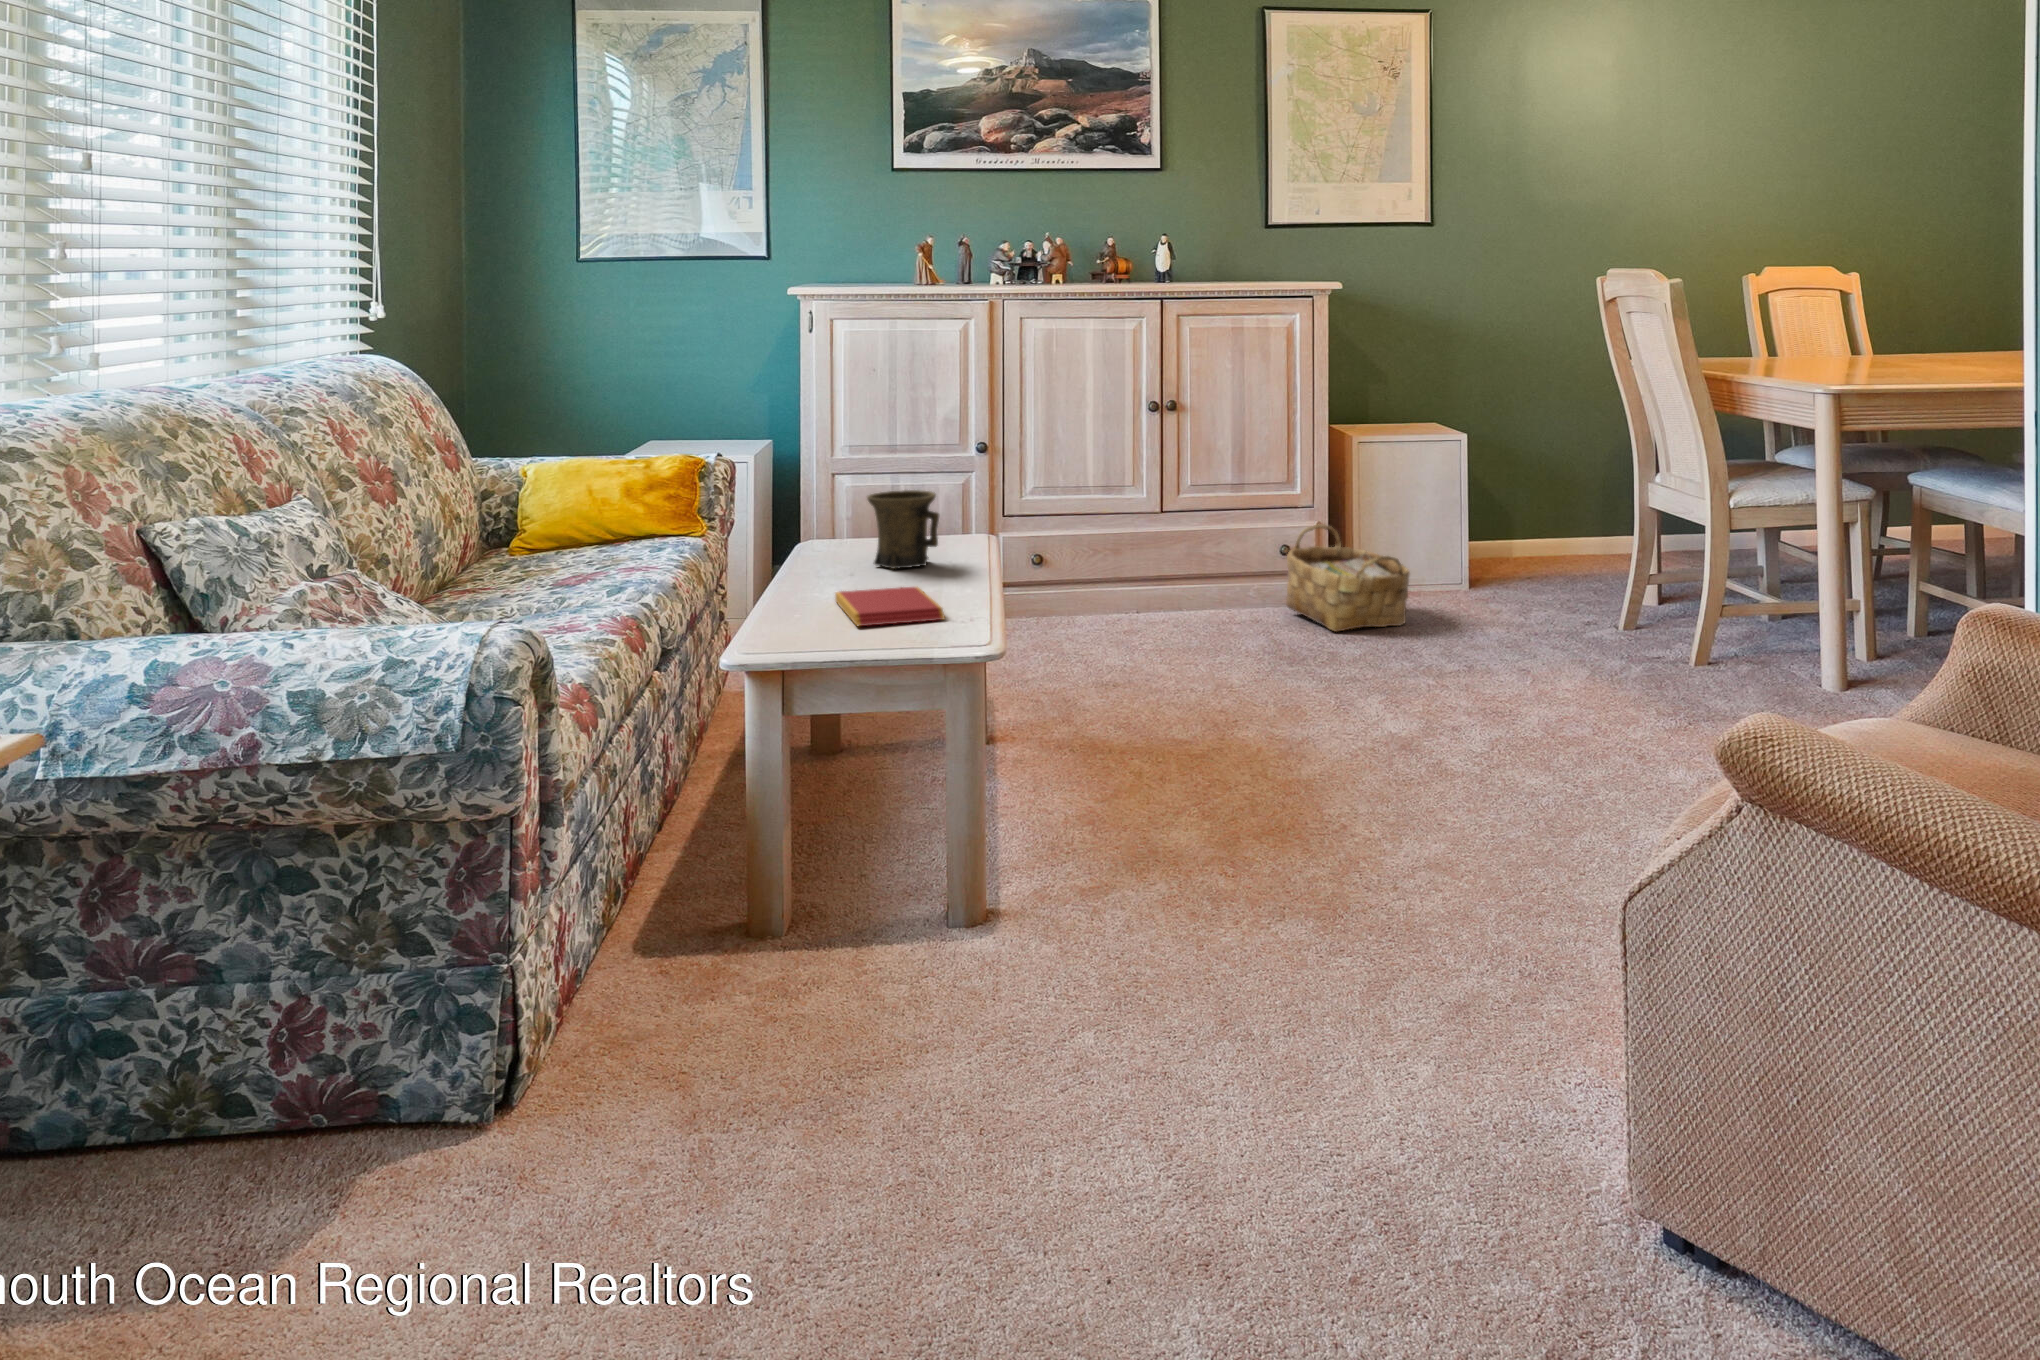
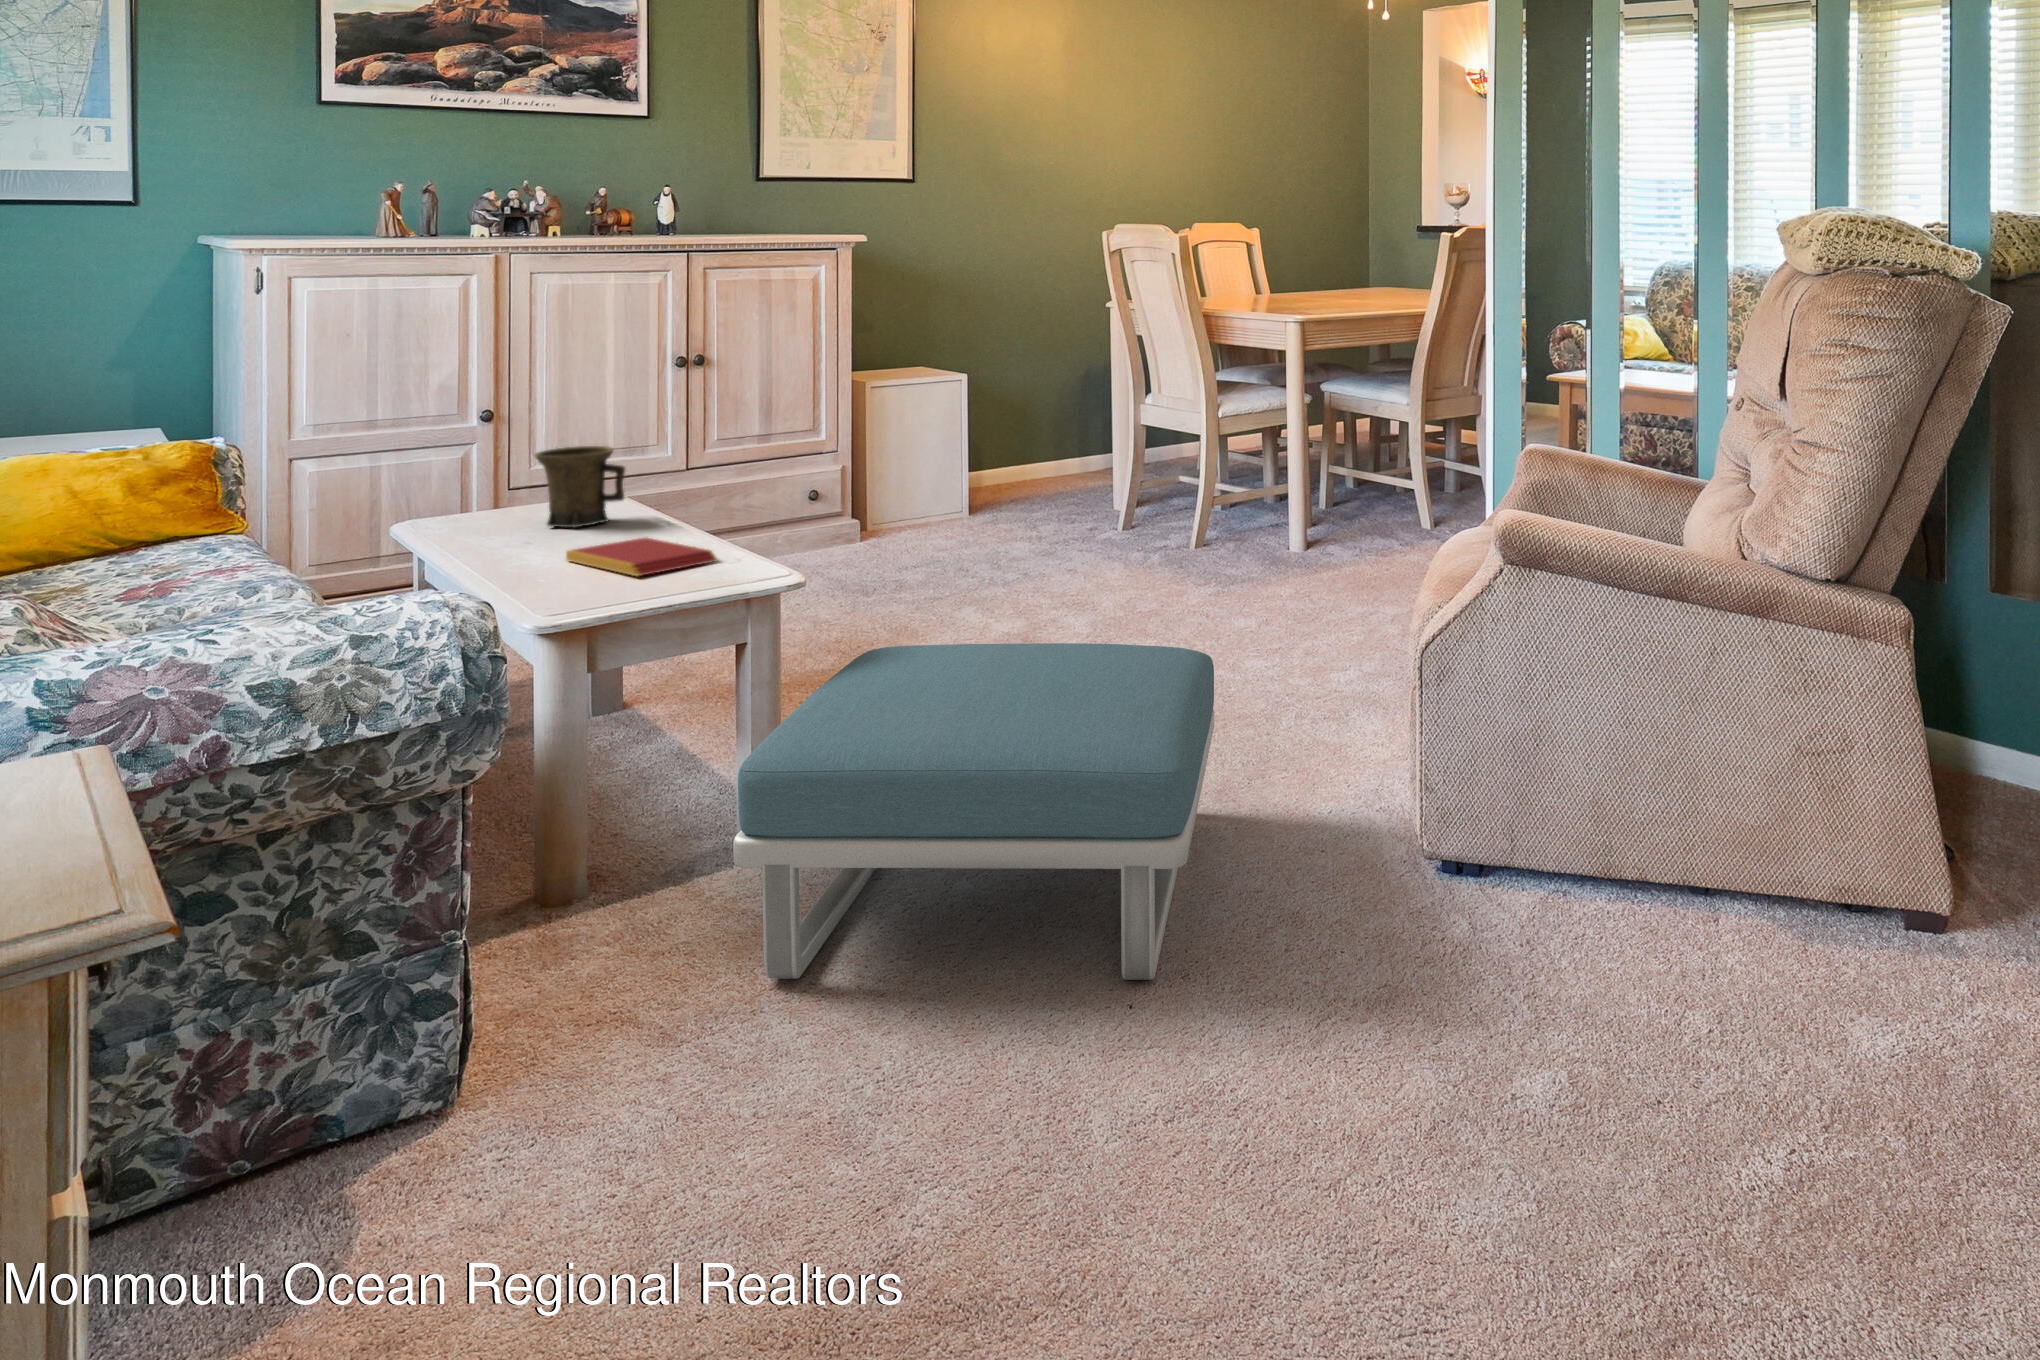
woven basket: present [1286,524,1410,632] -> none [824,464,948,561]
footstool: none [773,736,1396,1208] -> present [733,643,1214,980]

